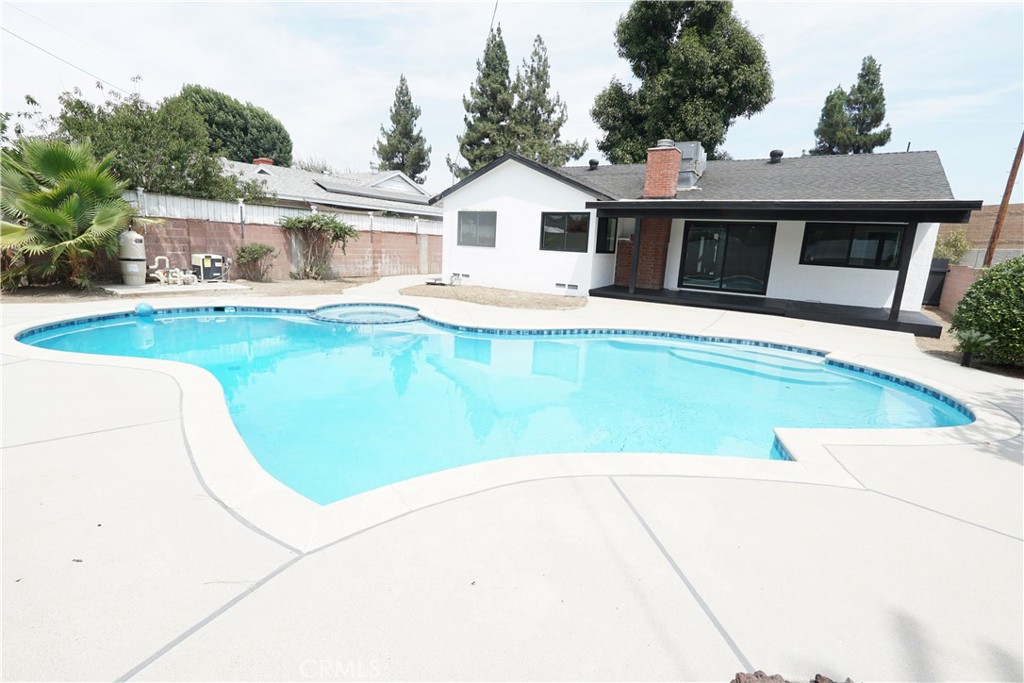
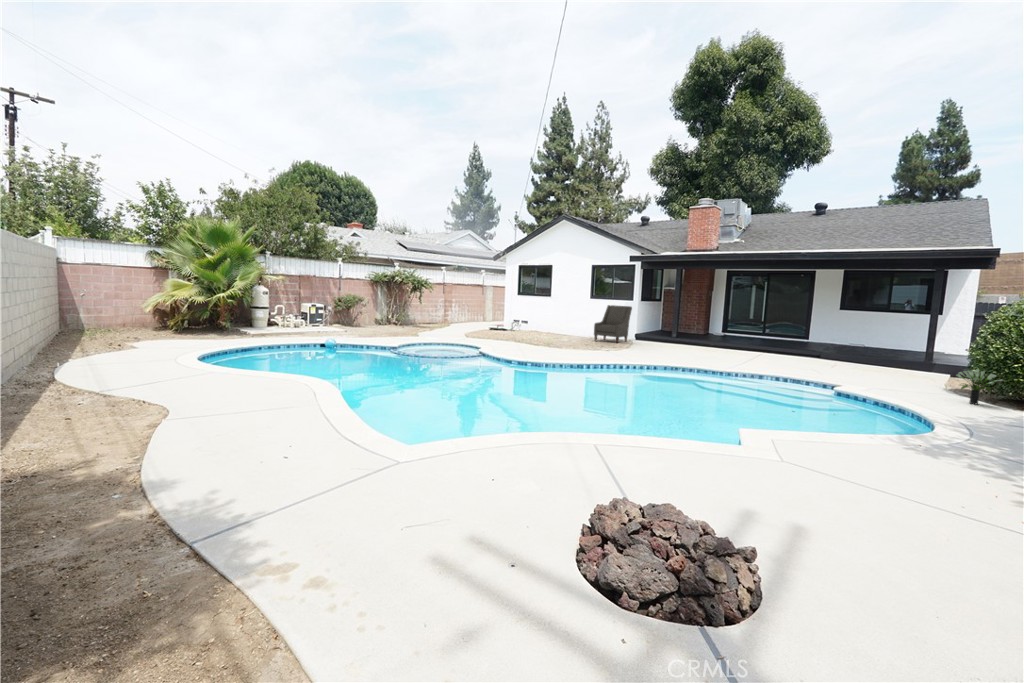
chair: none [545,258,586,301] -> present [594,305,632,343]

